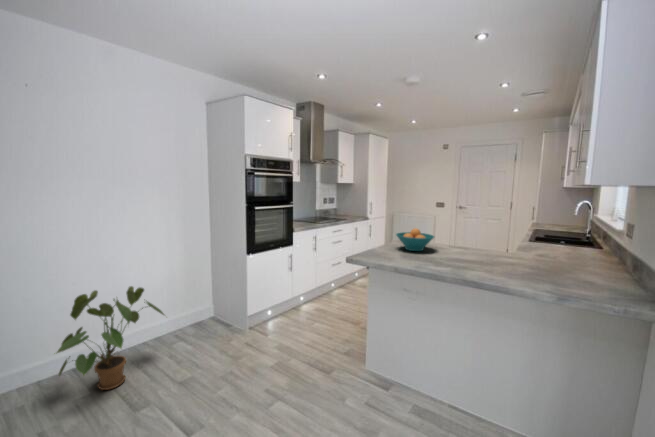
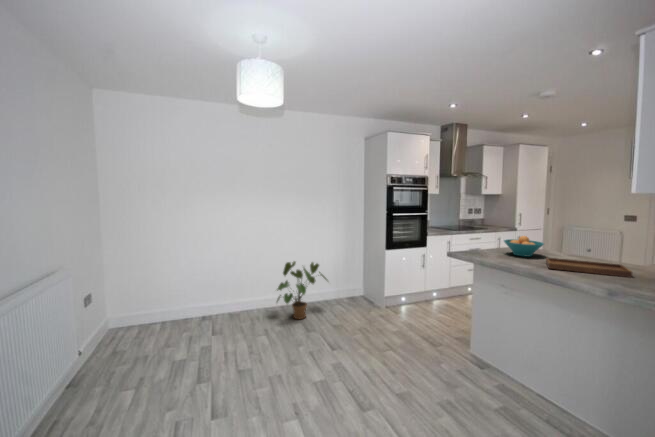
tray: none [445,239,524,266] -> present [546,249,632,278]

